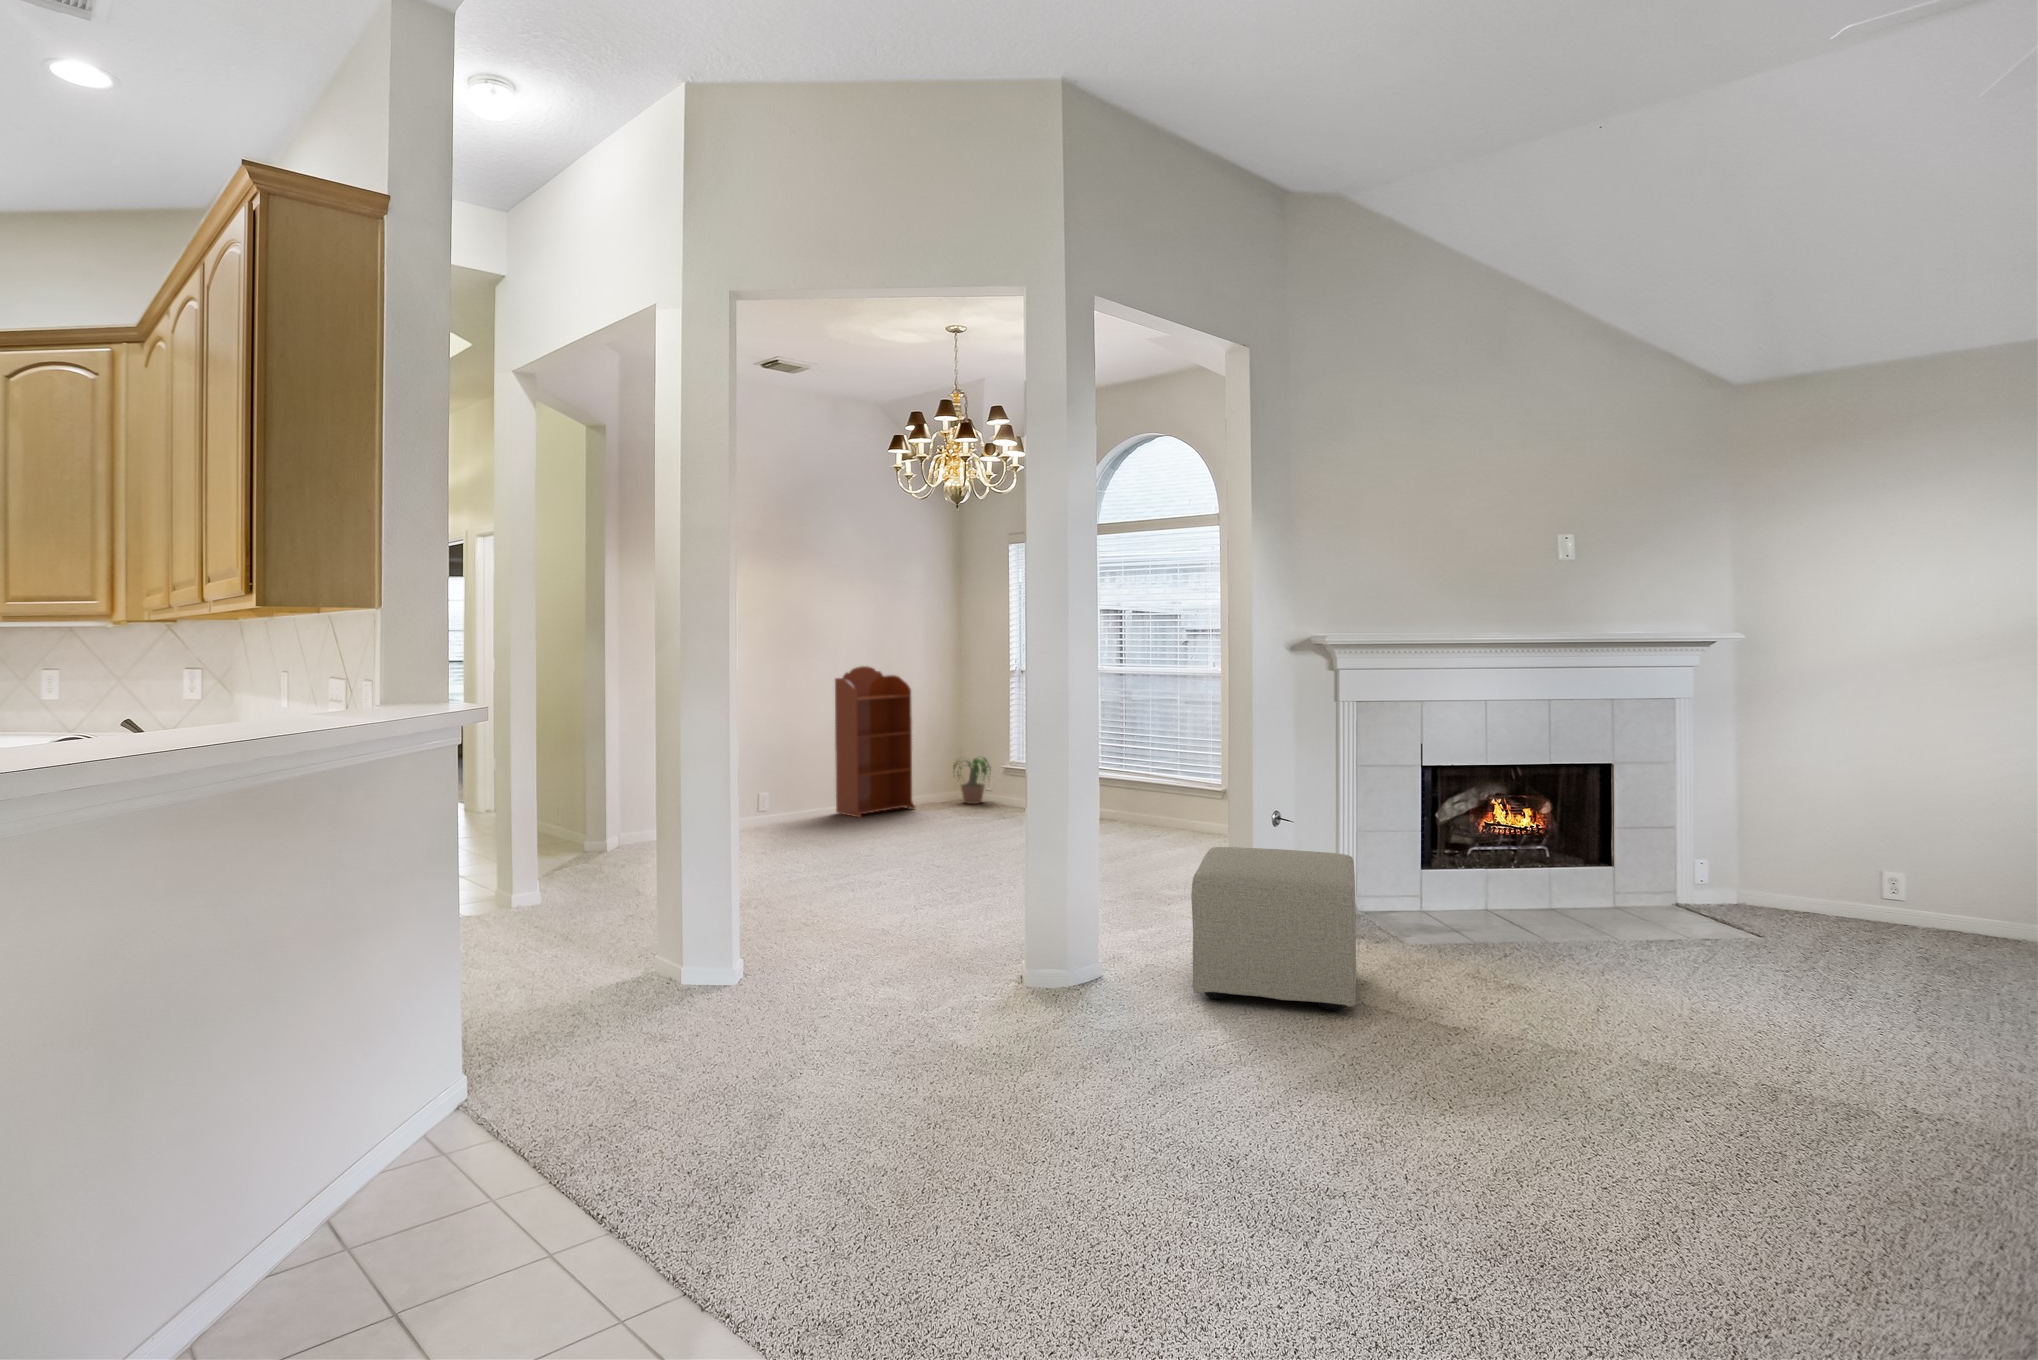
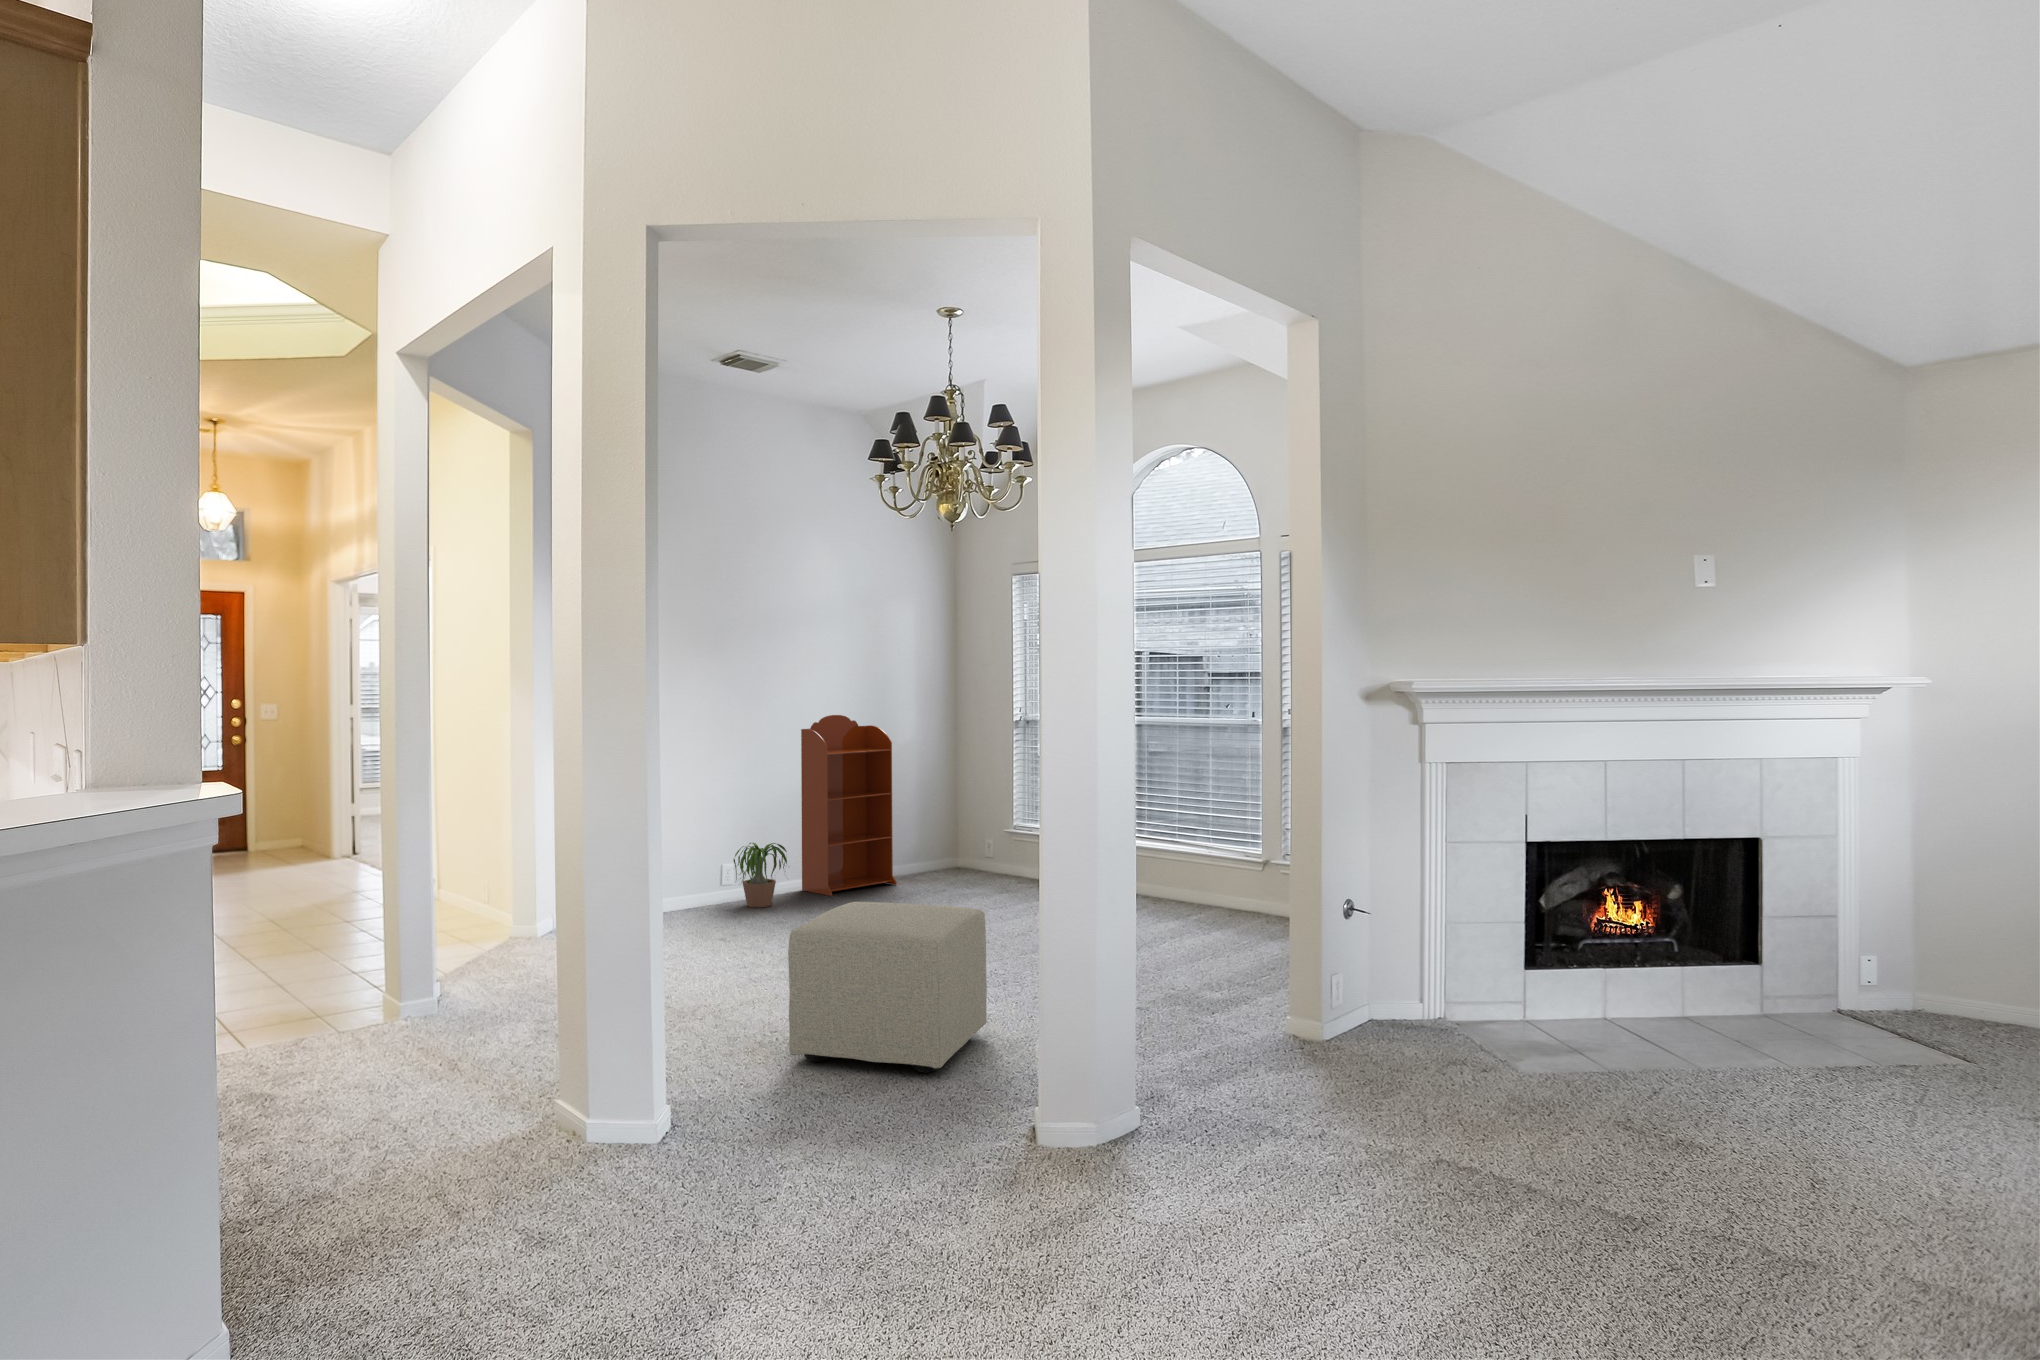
potted plant: present [953,758,991,804] -> present [733,843,787,907]
ottoman: present [1191,847,1356,1011] -> present [788,902,987,1073]

